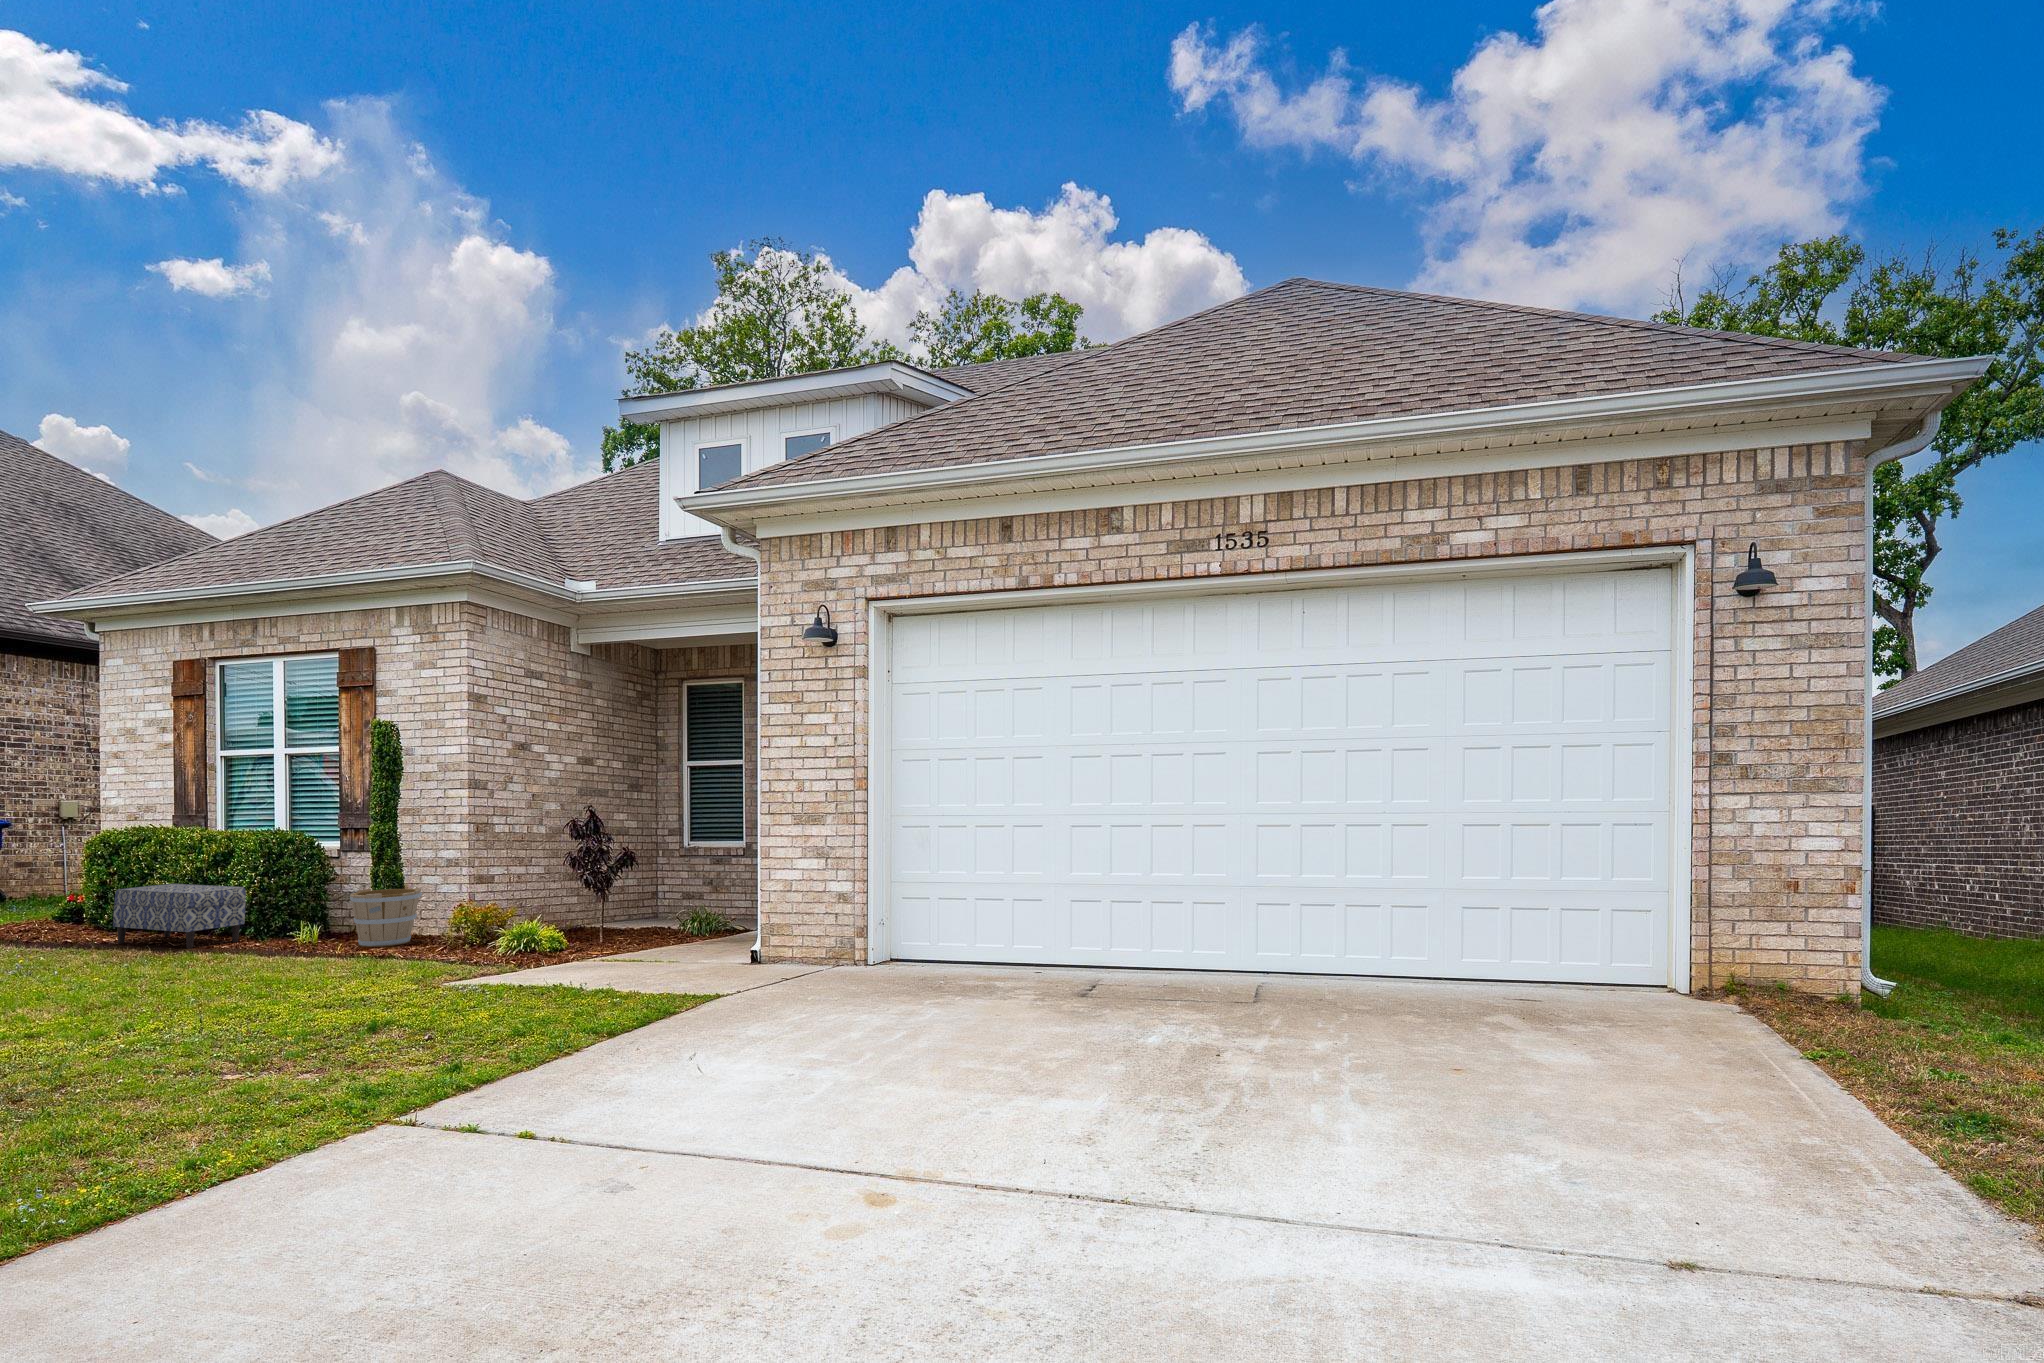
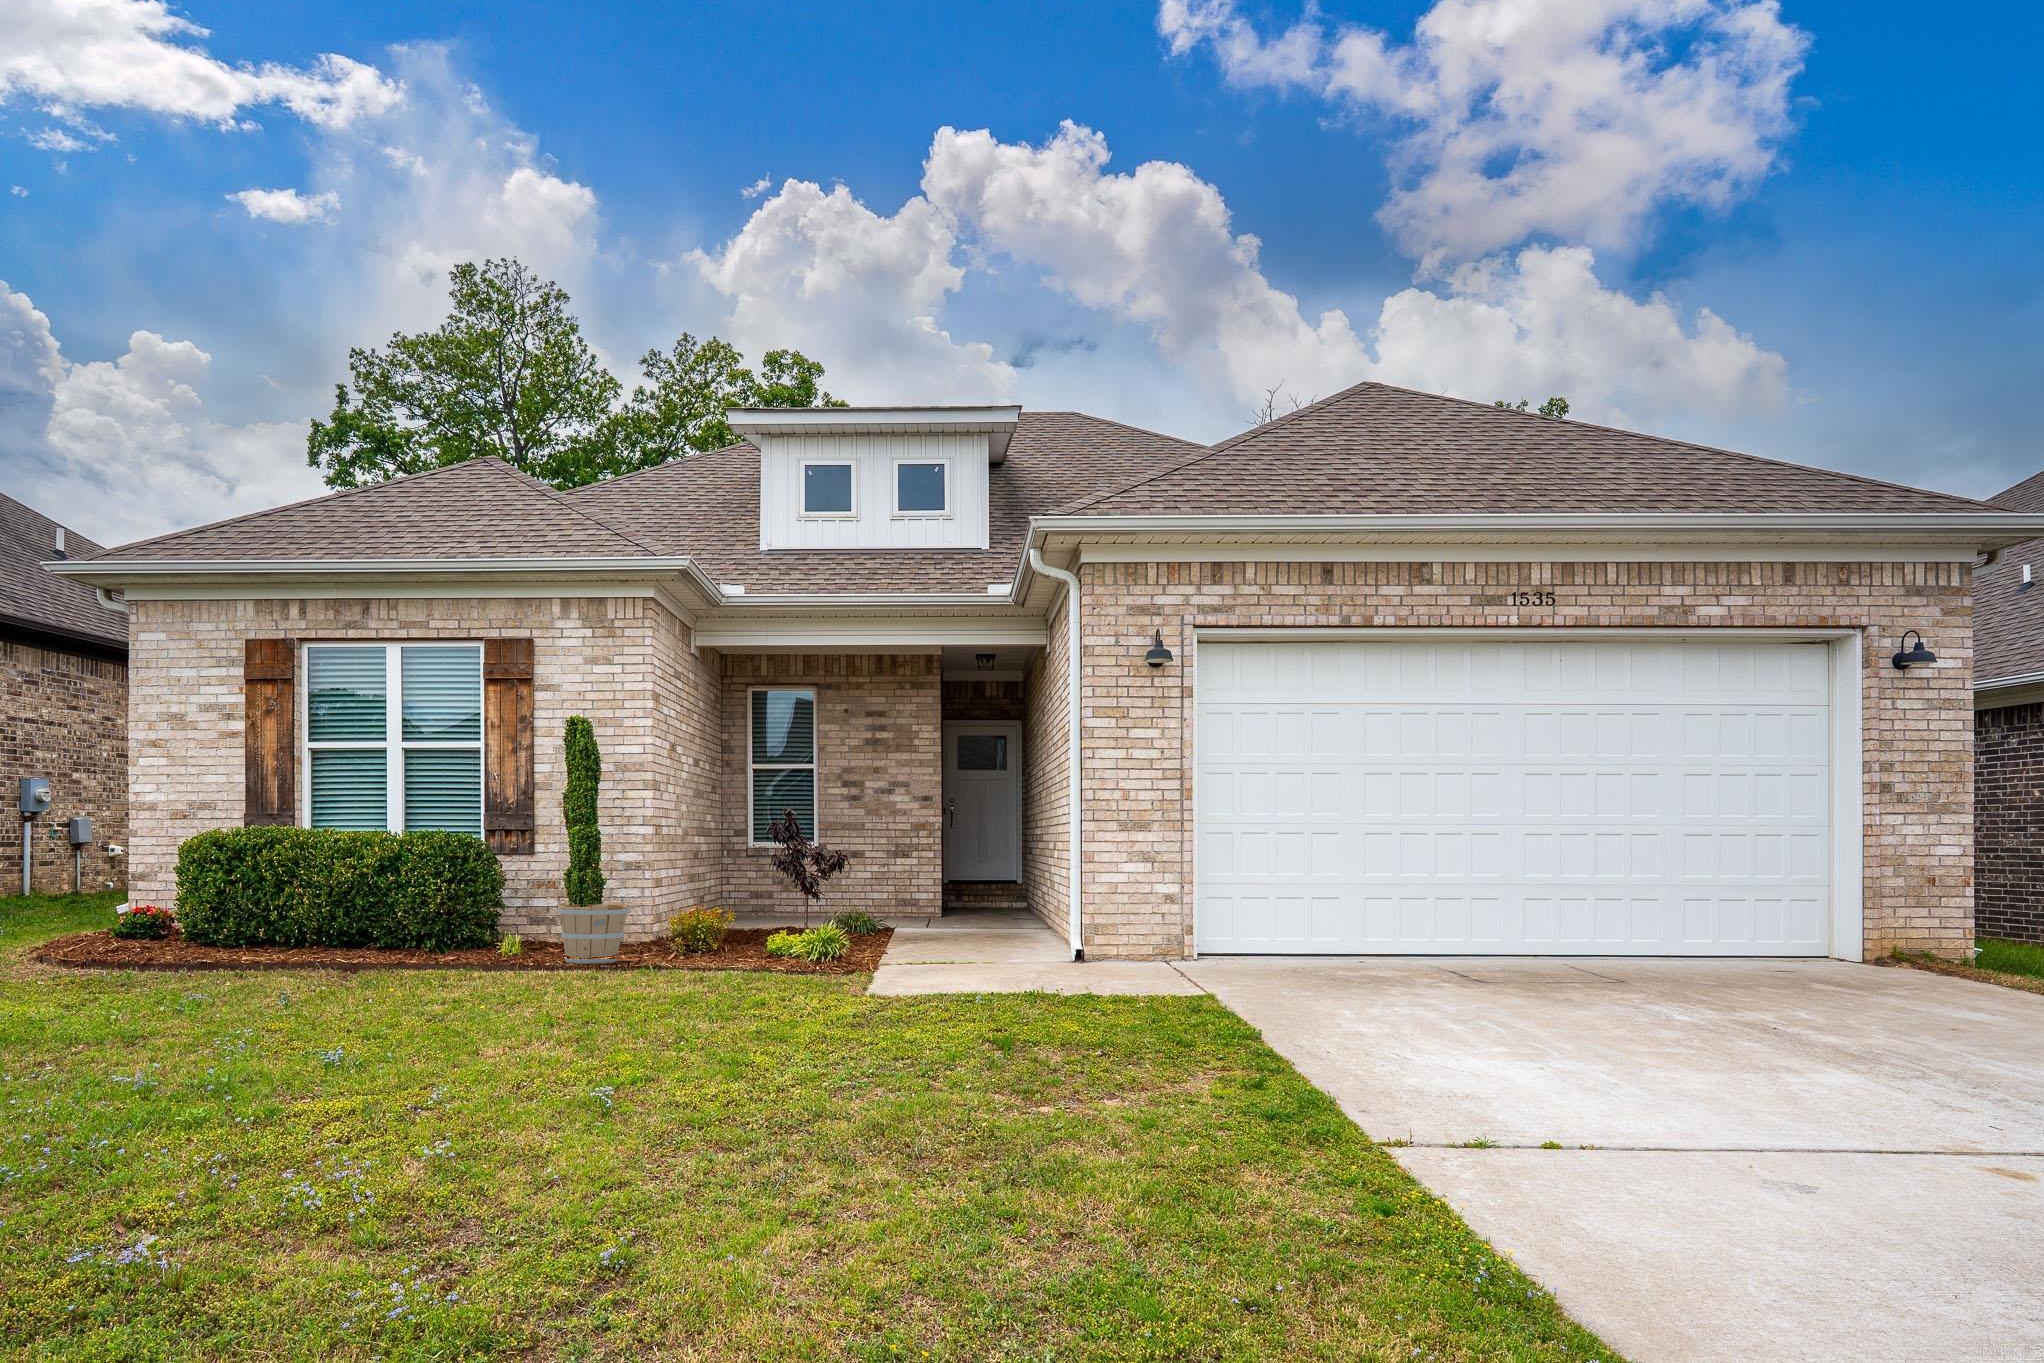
bench: present [113,884,246,949] -> none [247,898,411,967]

